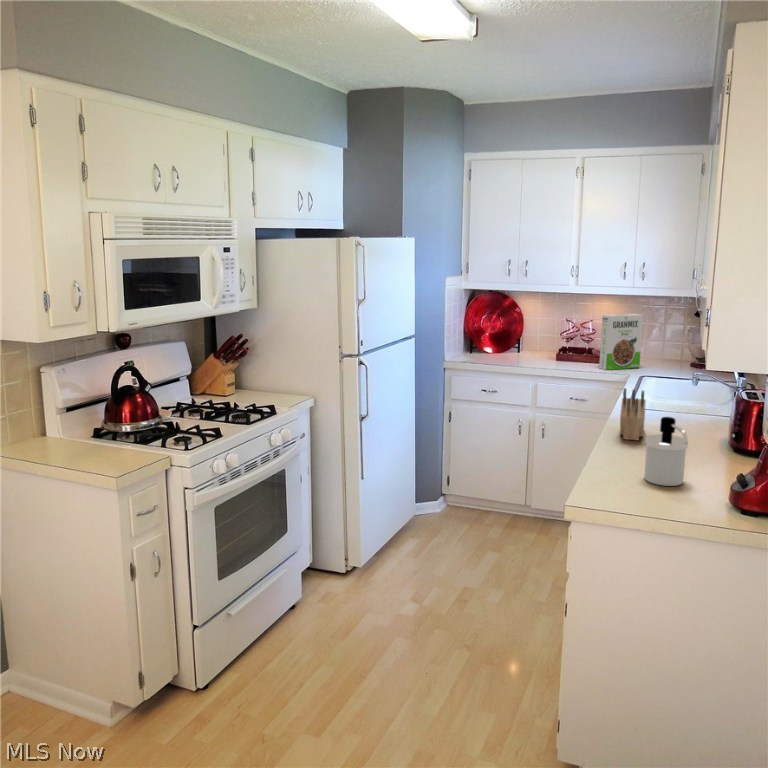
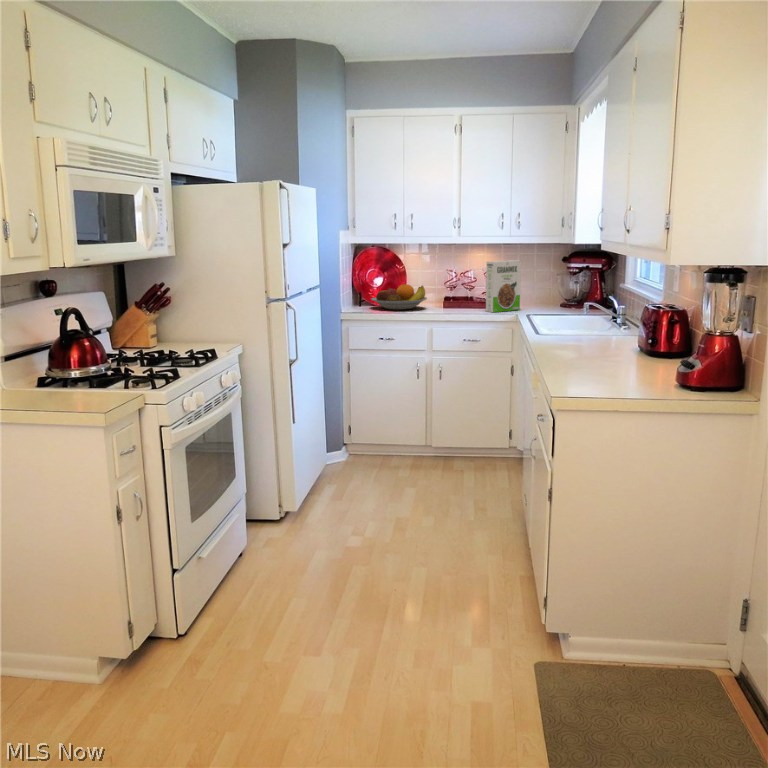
fruit bowl: none [479,334,539,360] -> present [371,284,427,310]
knife block: present [620,388,646,440] -> none [545,307,574,354]
soap dispenser: present [644,417,688,486] -> none [595,320,639,379]

